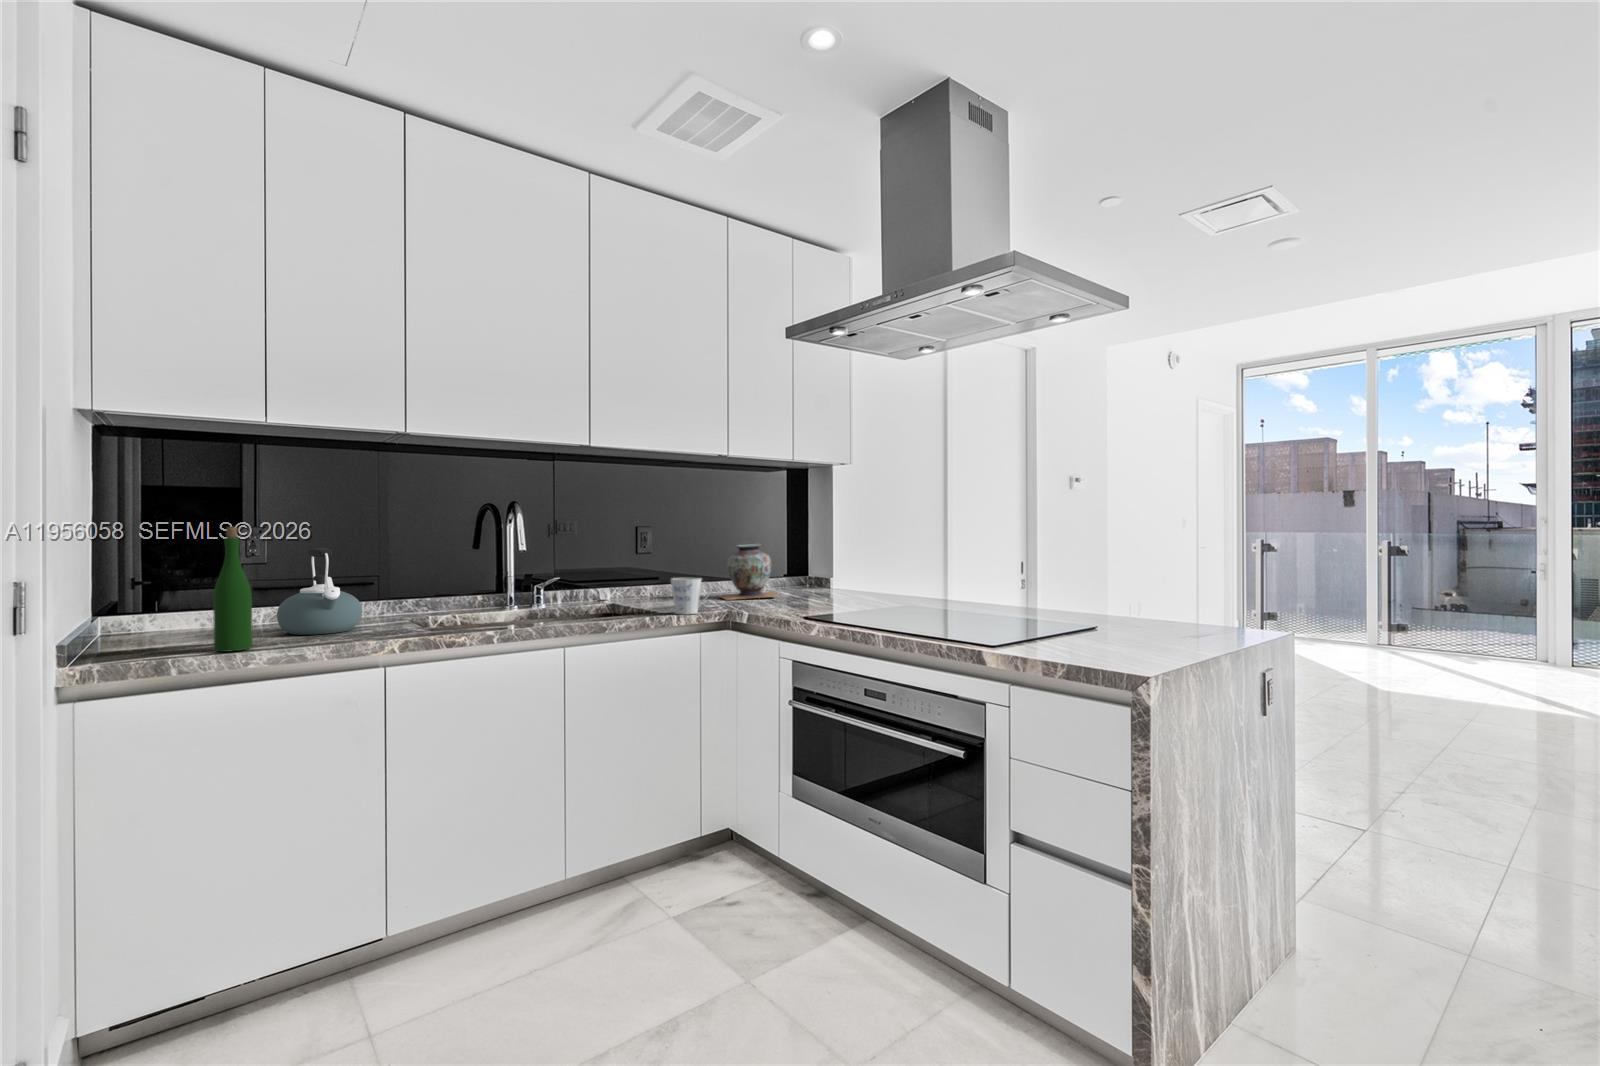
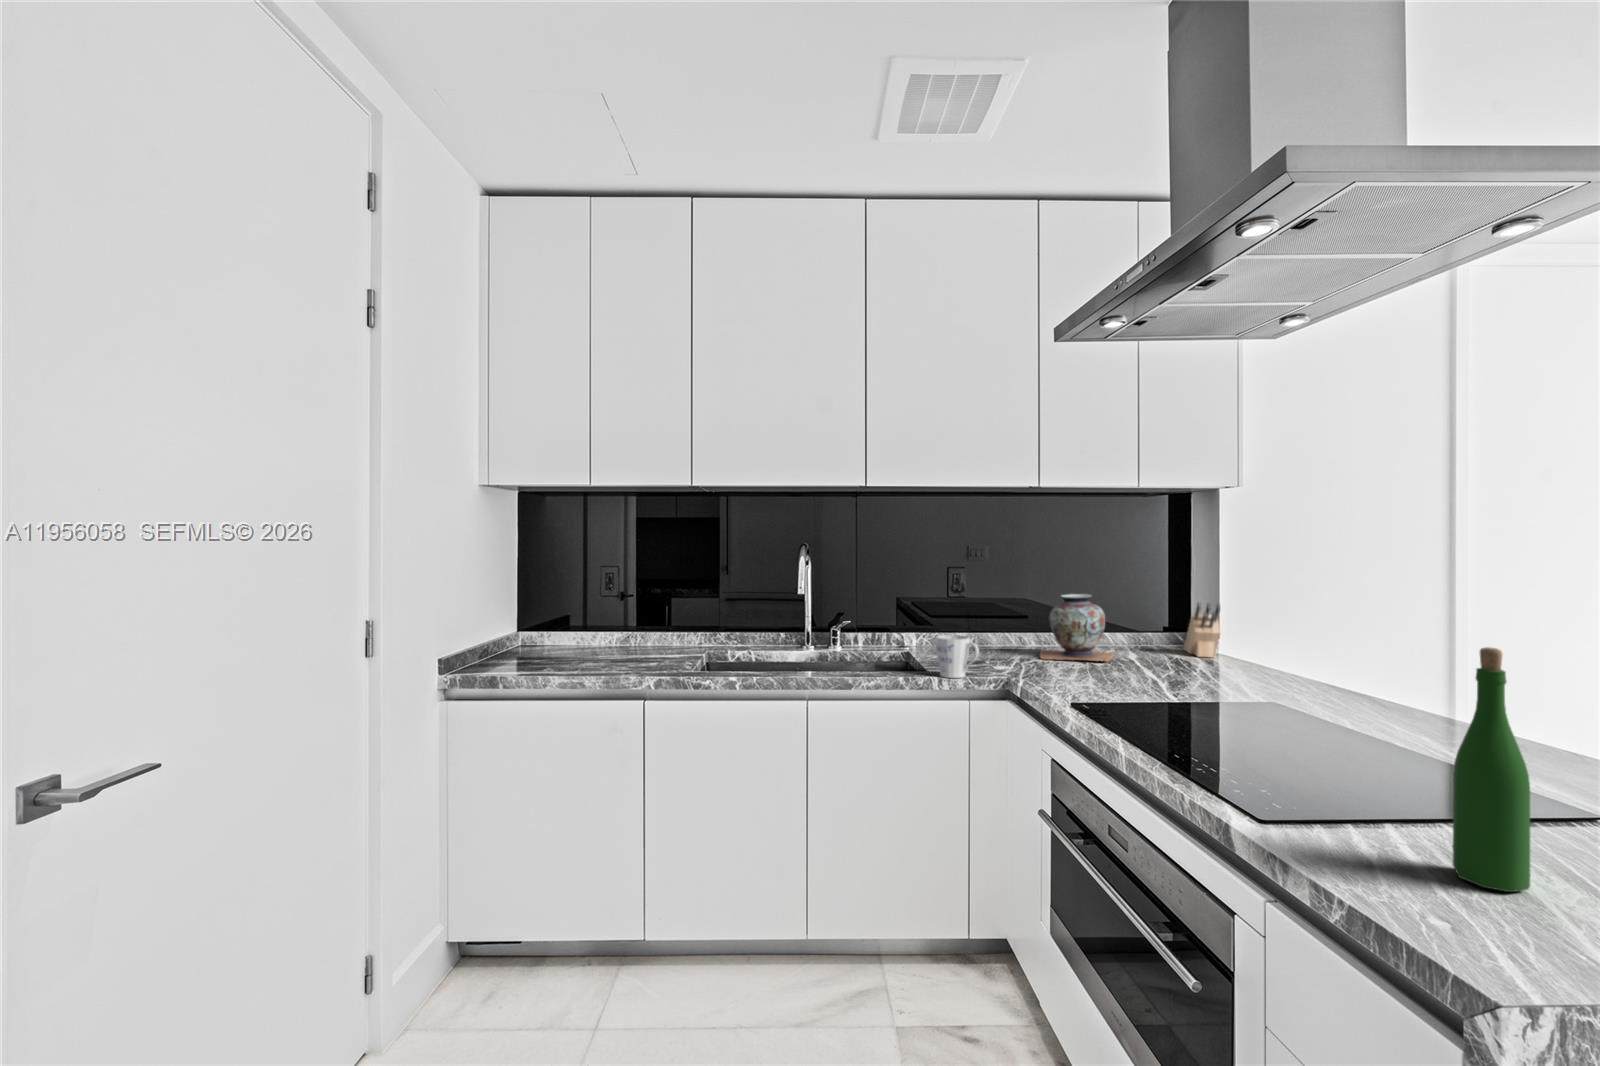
wine bottle: present [213,527,253,652] -> present [1453,647,1530,892]
kettle: present [277,548,362,635] -> none [602,589,664,662]
knife block: none [808,548,842,591] -> present [1184,602,1221,657]

